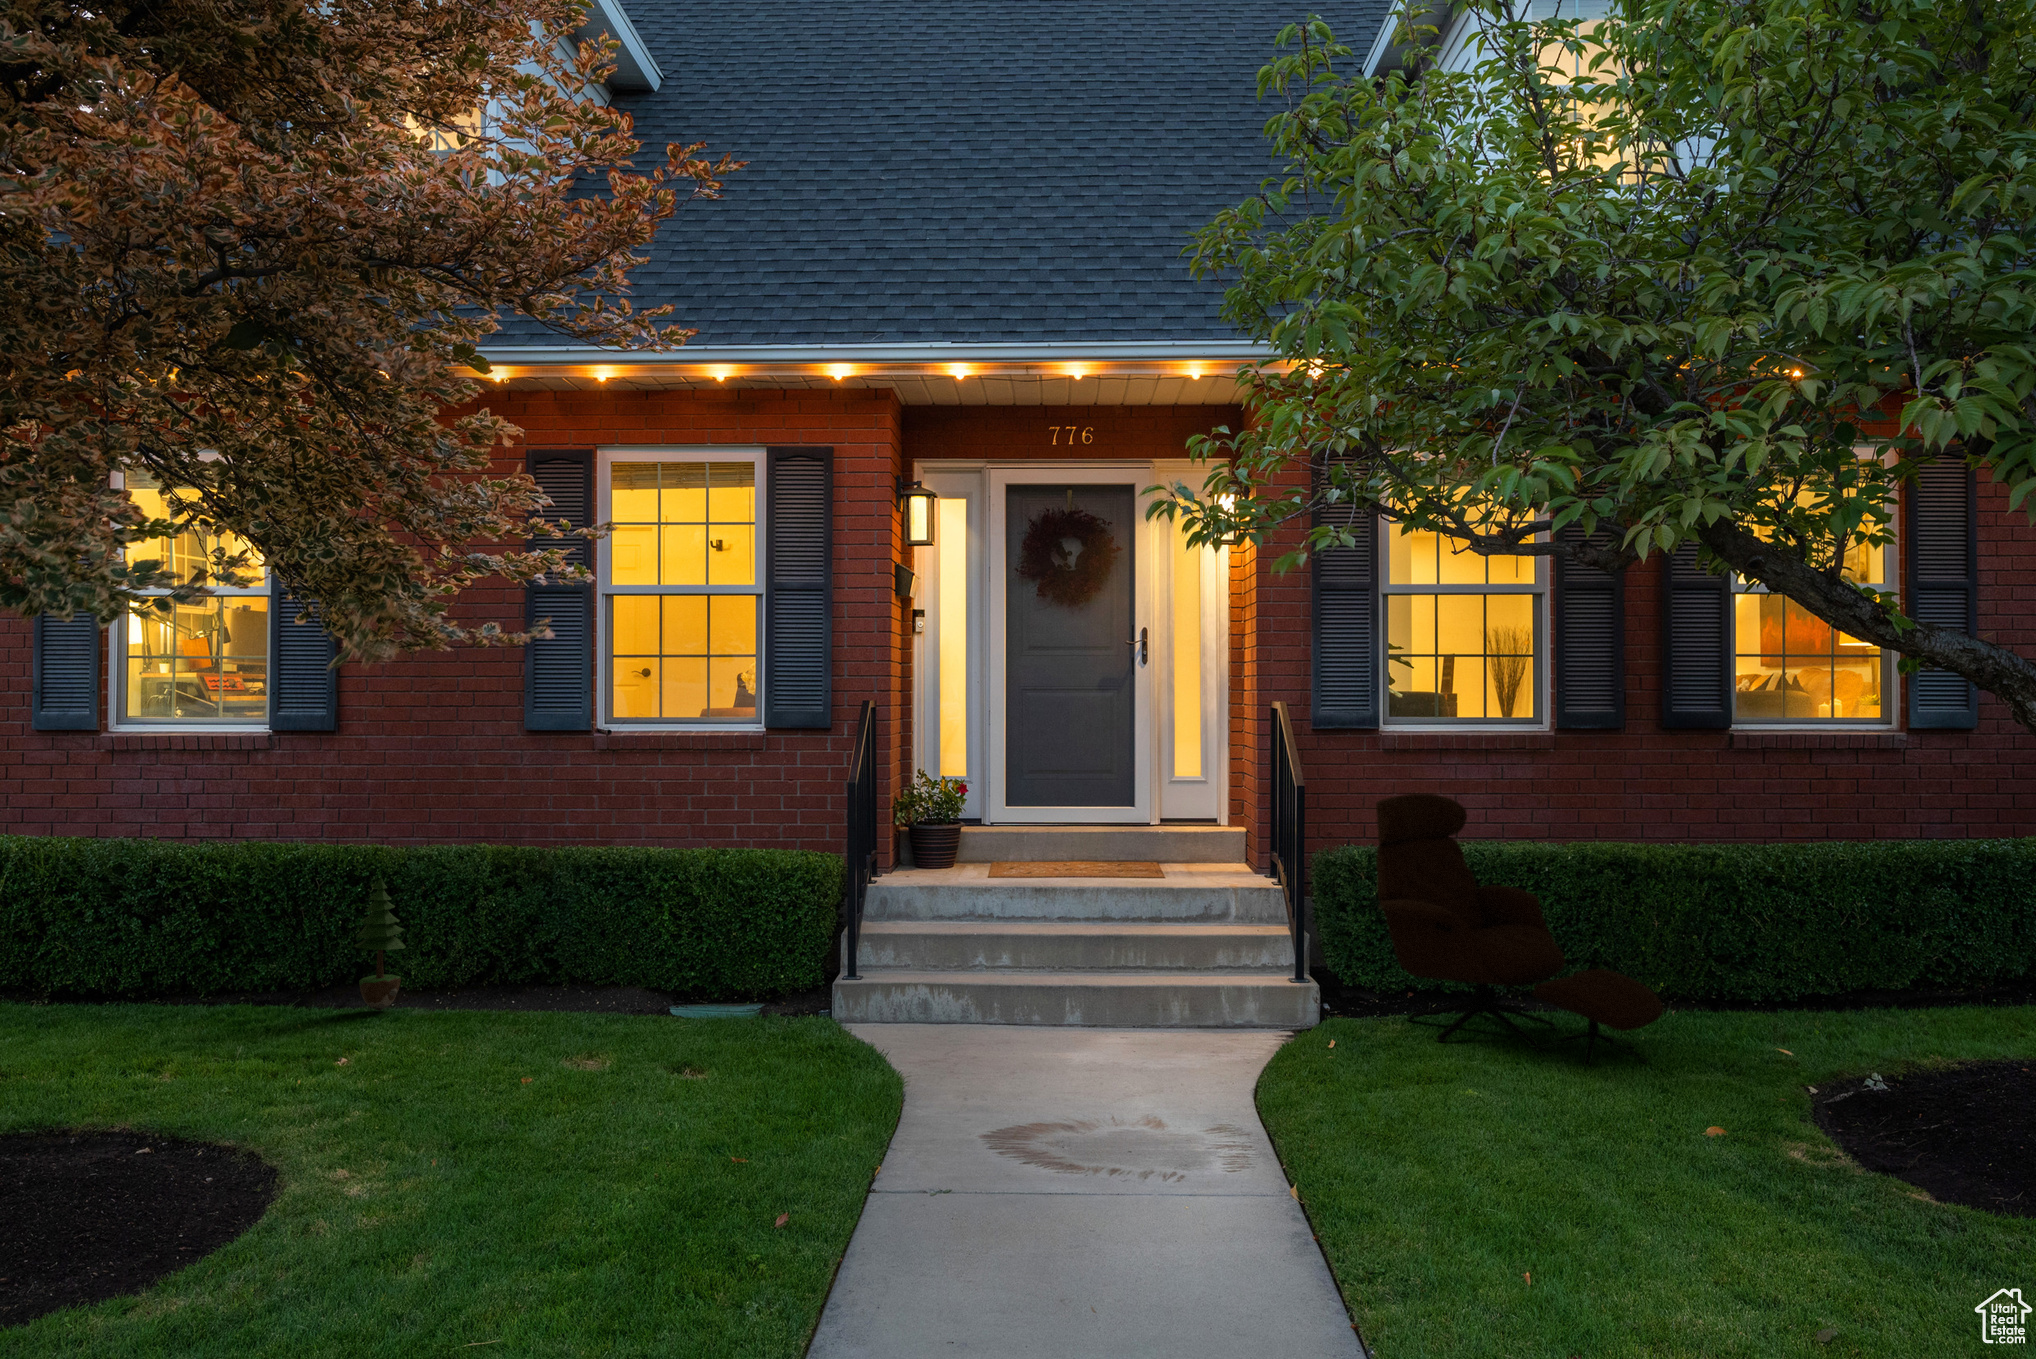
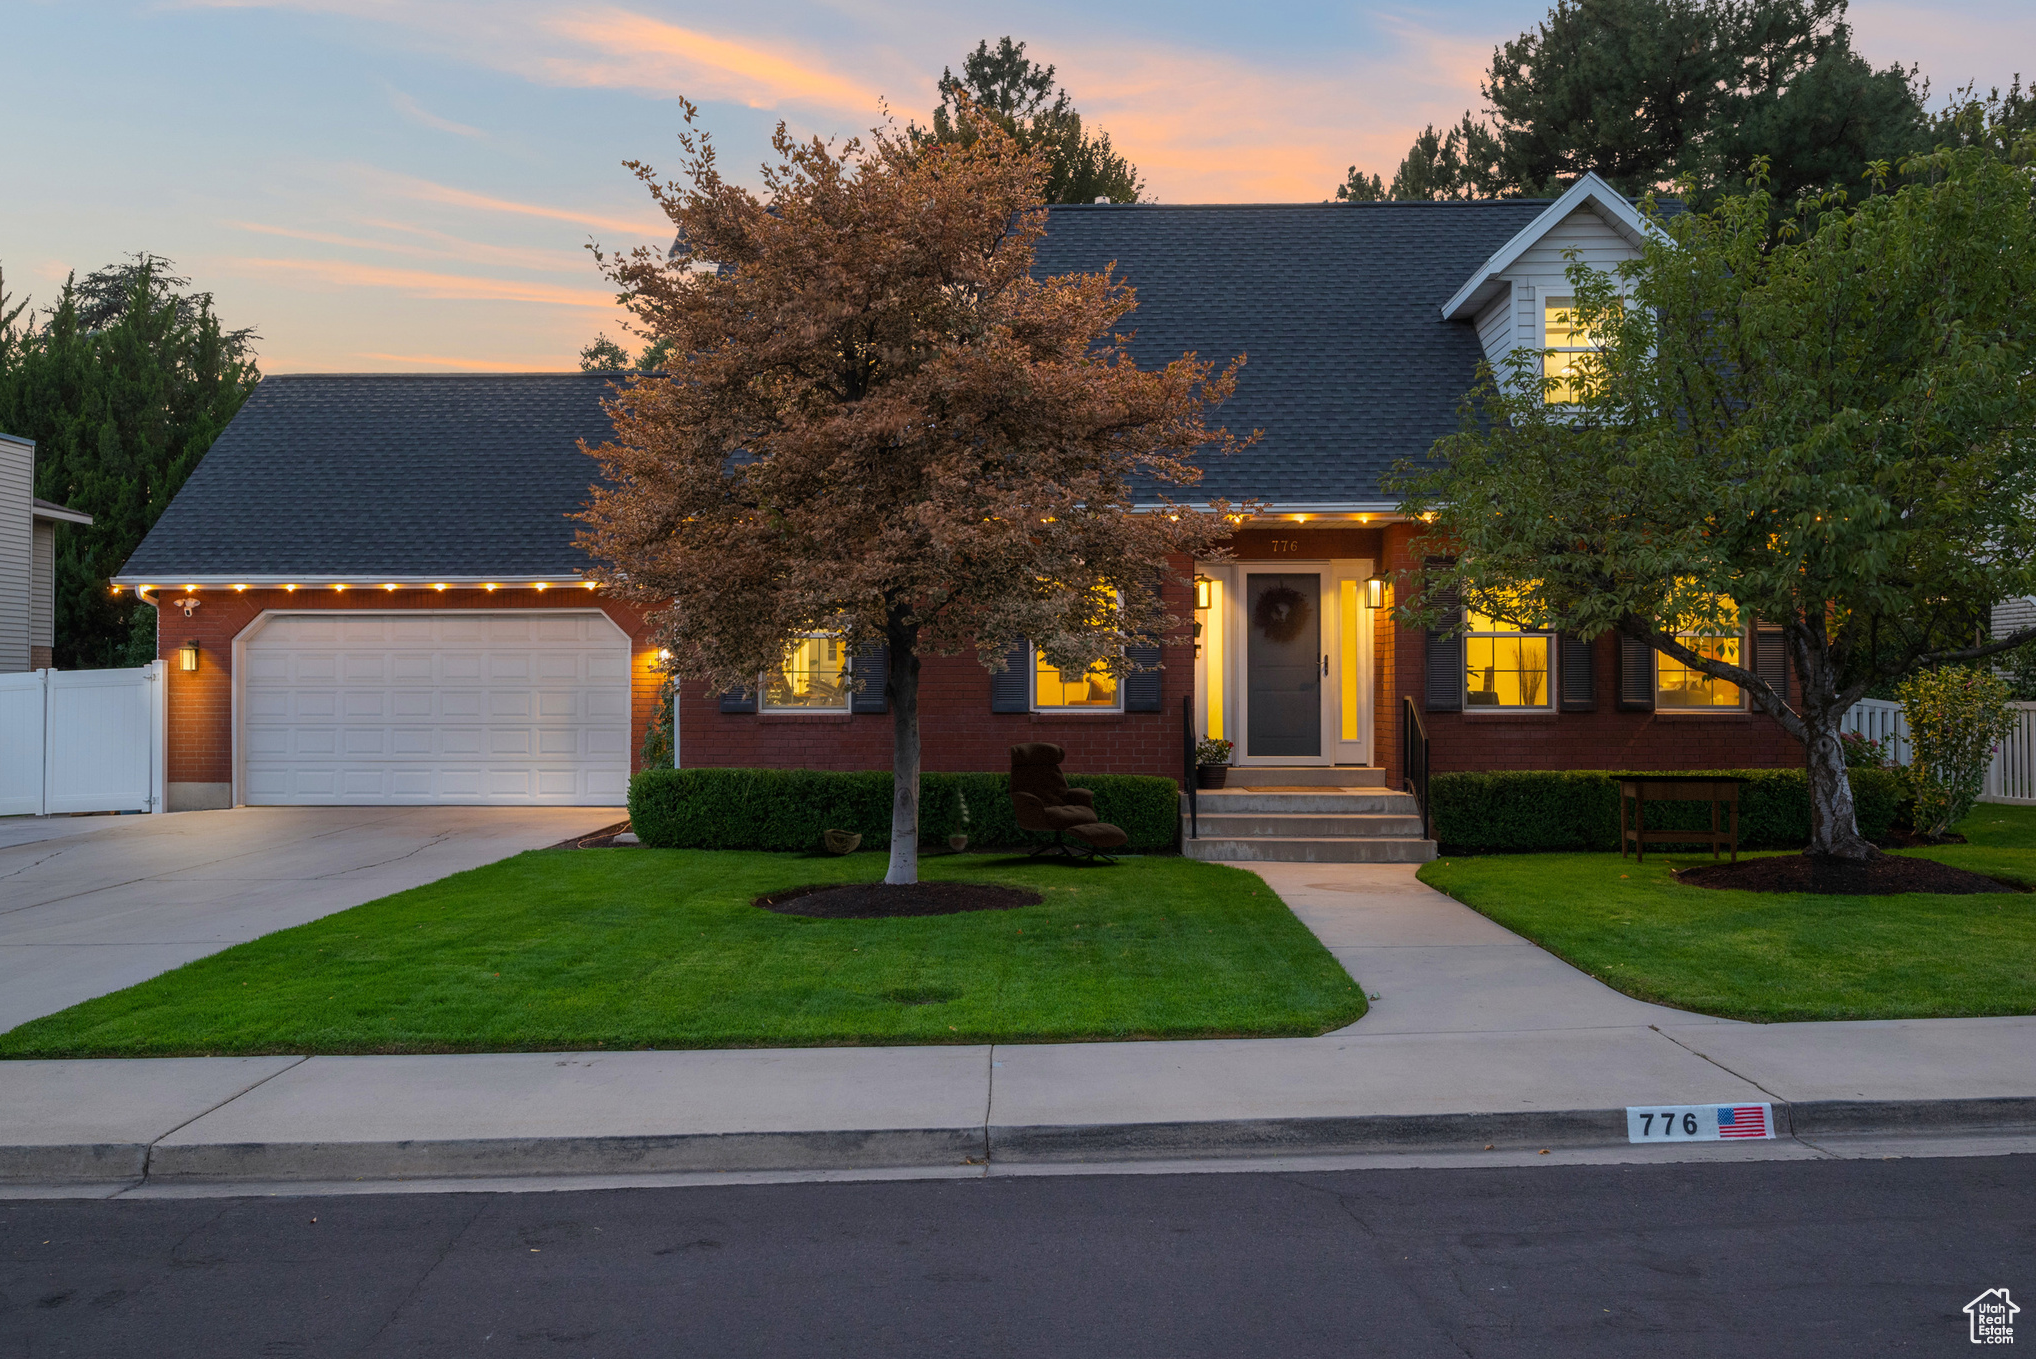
lounge chair: present [1376,794,1663,1066] -> present [1009,742,1128,863]
side table: none [1661,855,1956,1041] -> present [1609,775,1750,863]
woven basket: none [74,965,190,1024] -> present [824,829,862,854]

